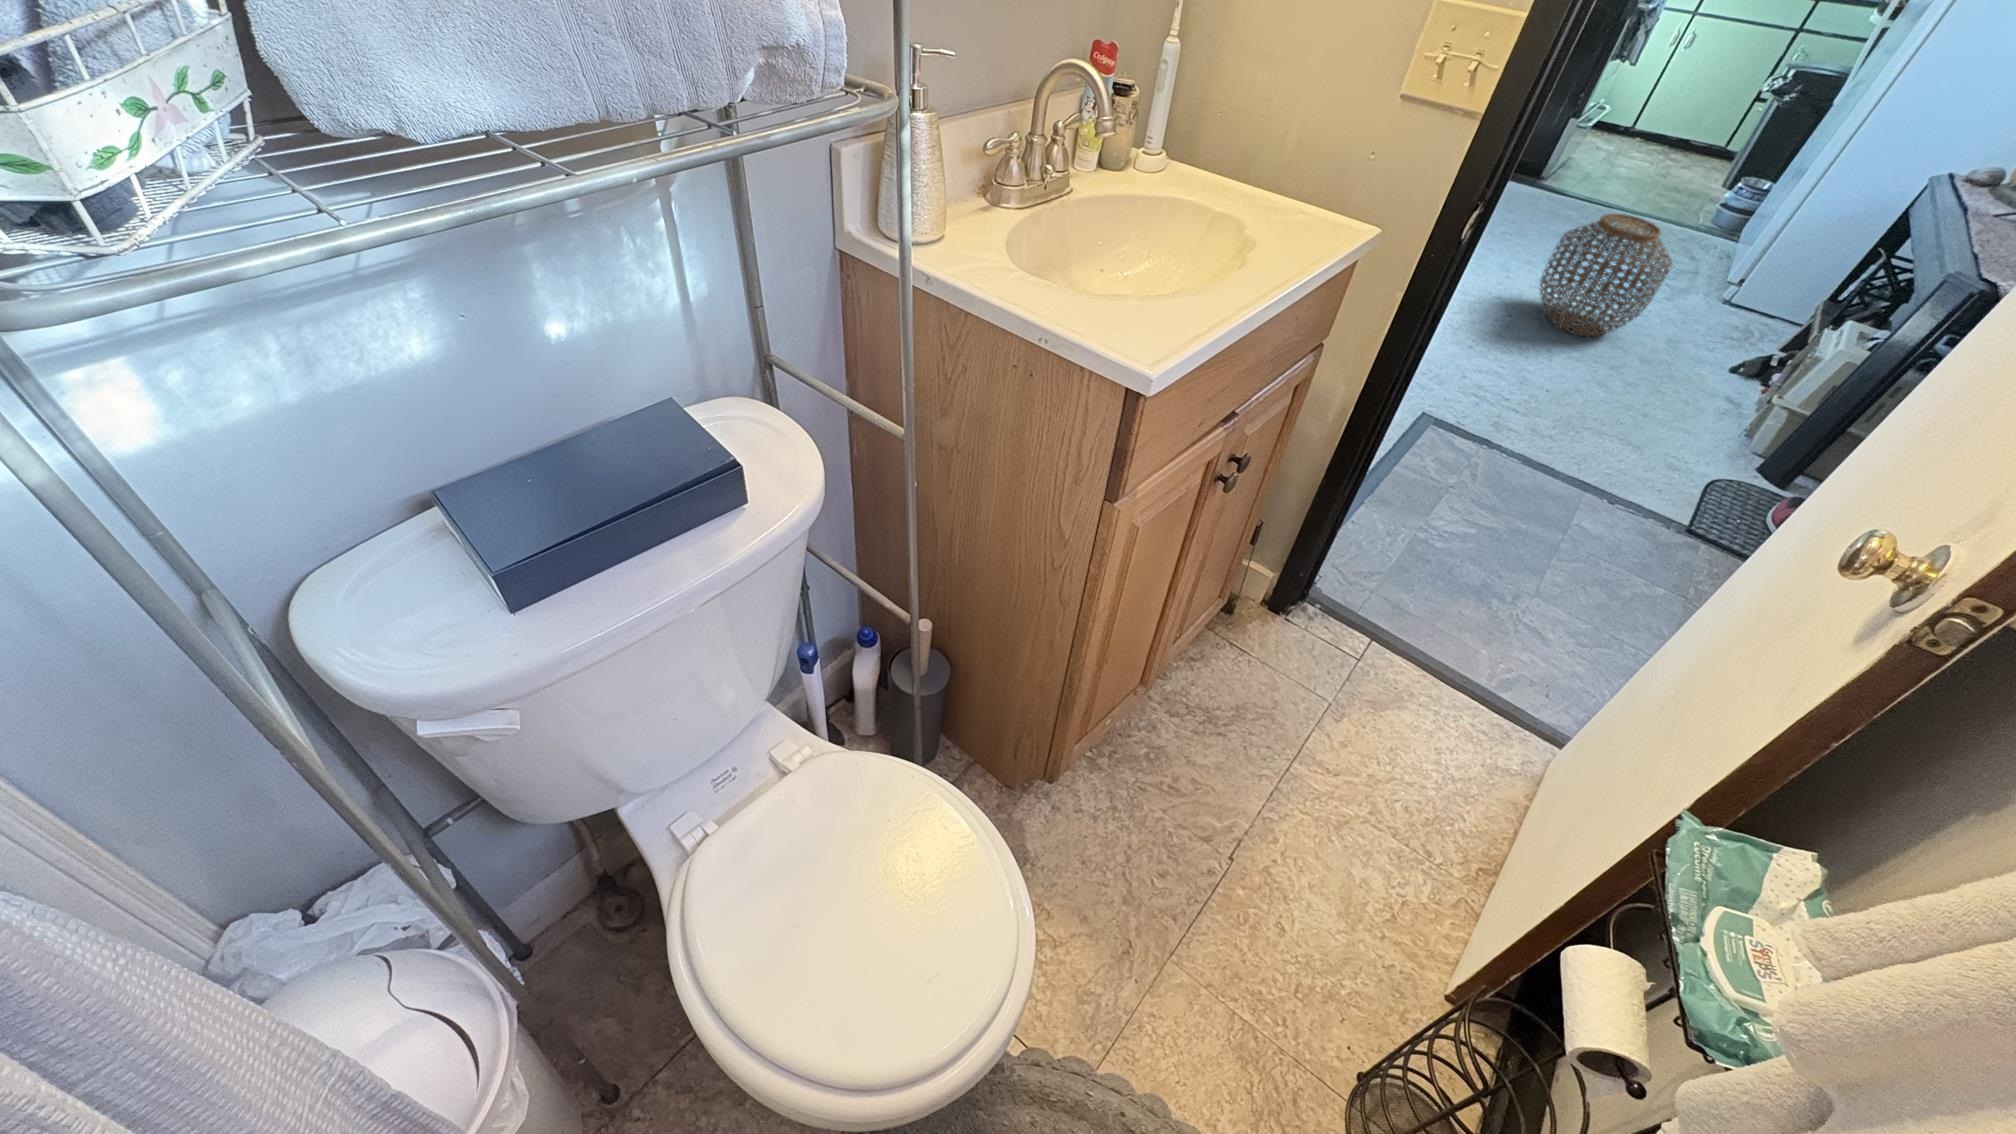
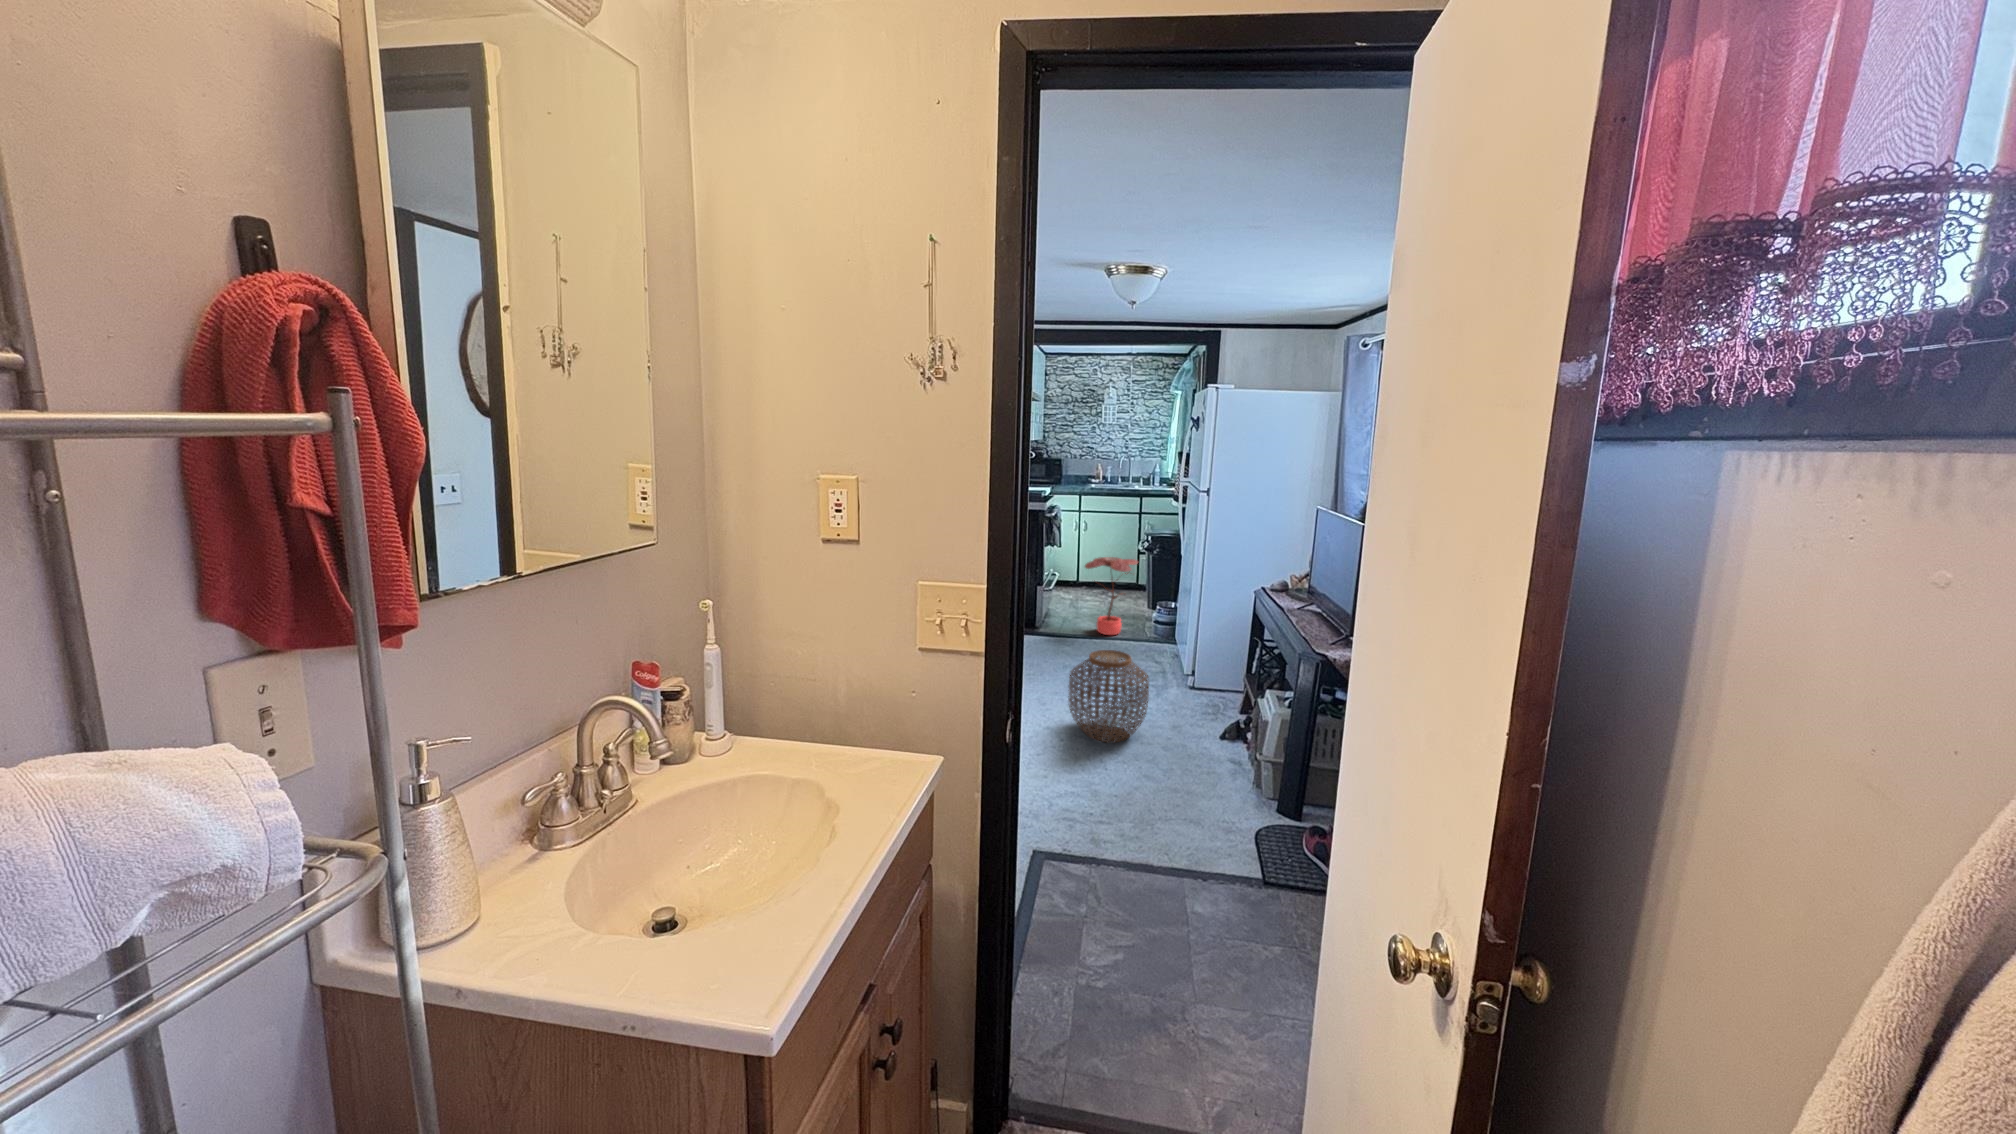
potted plant: none [1628,91,1746,211] -> present [1085,557,1138,635]

